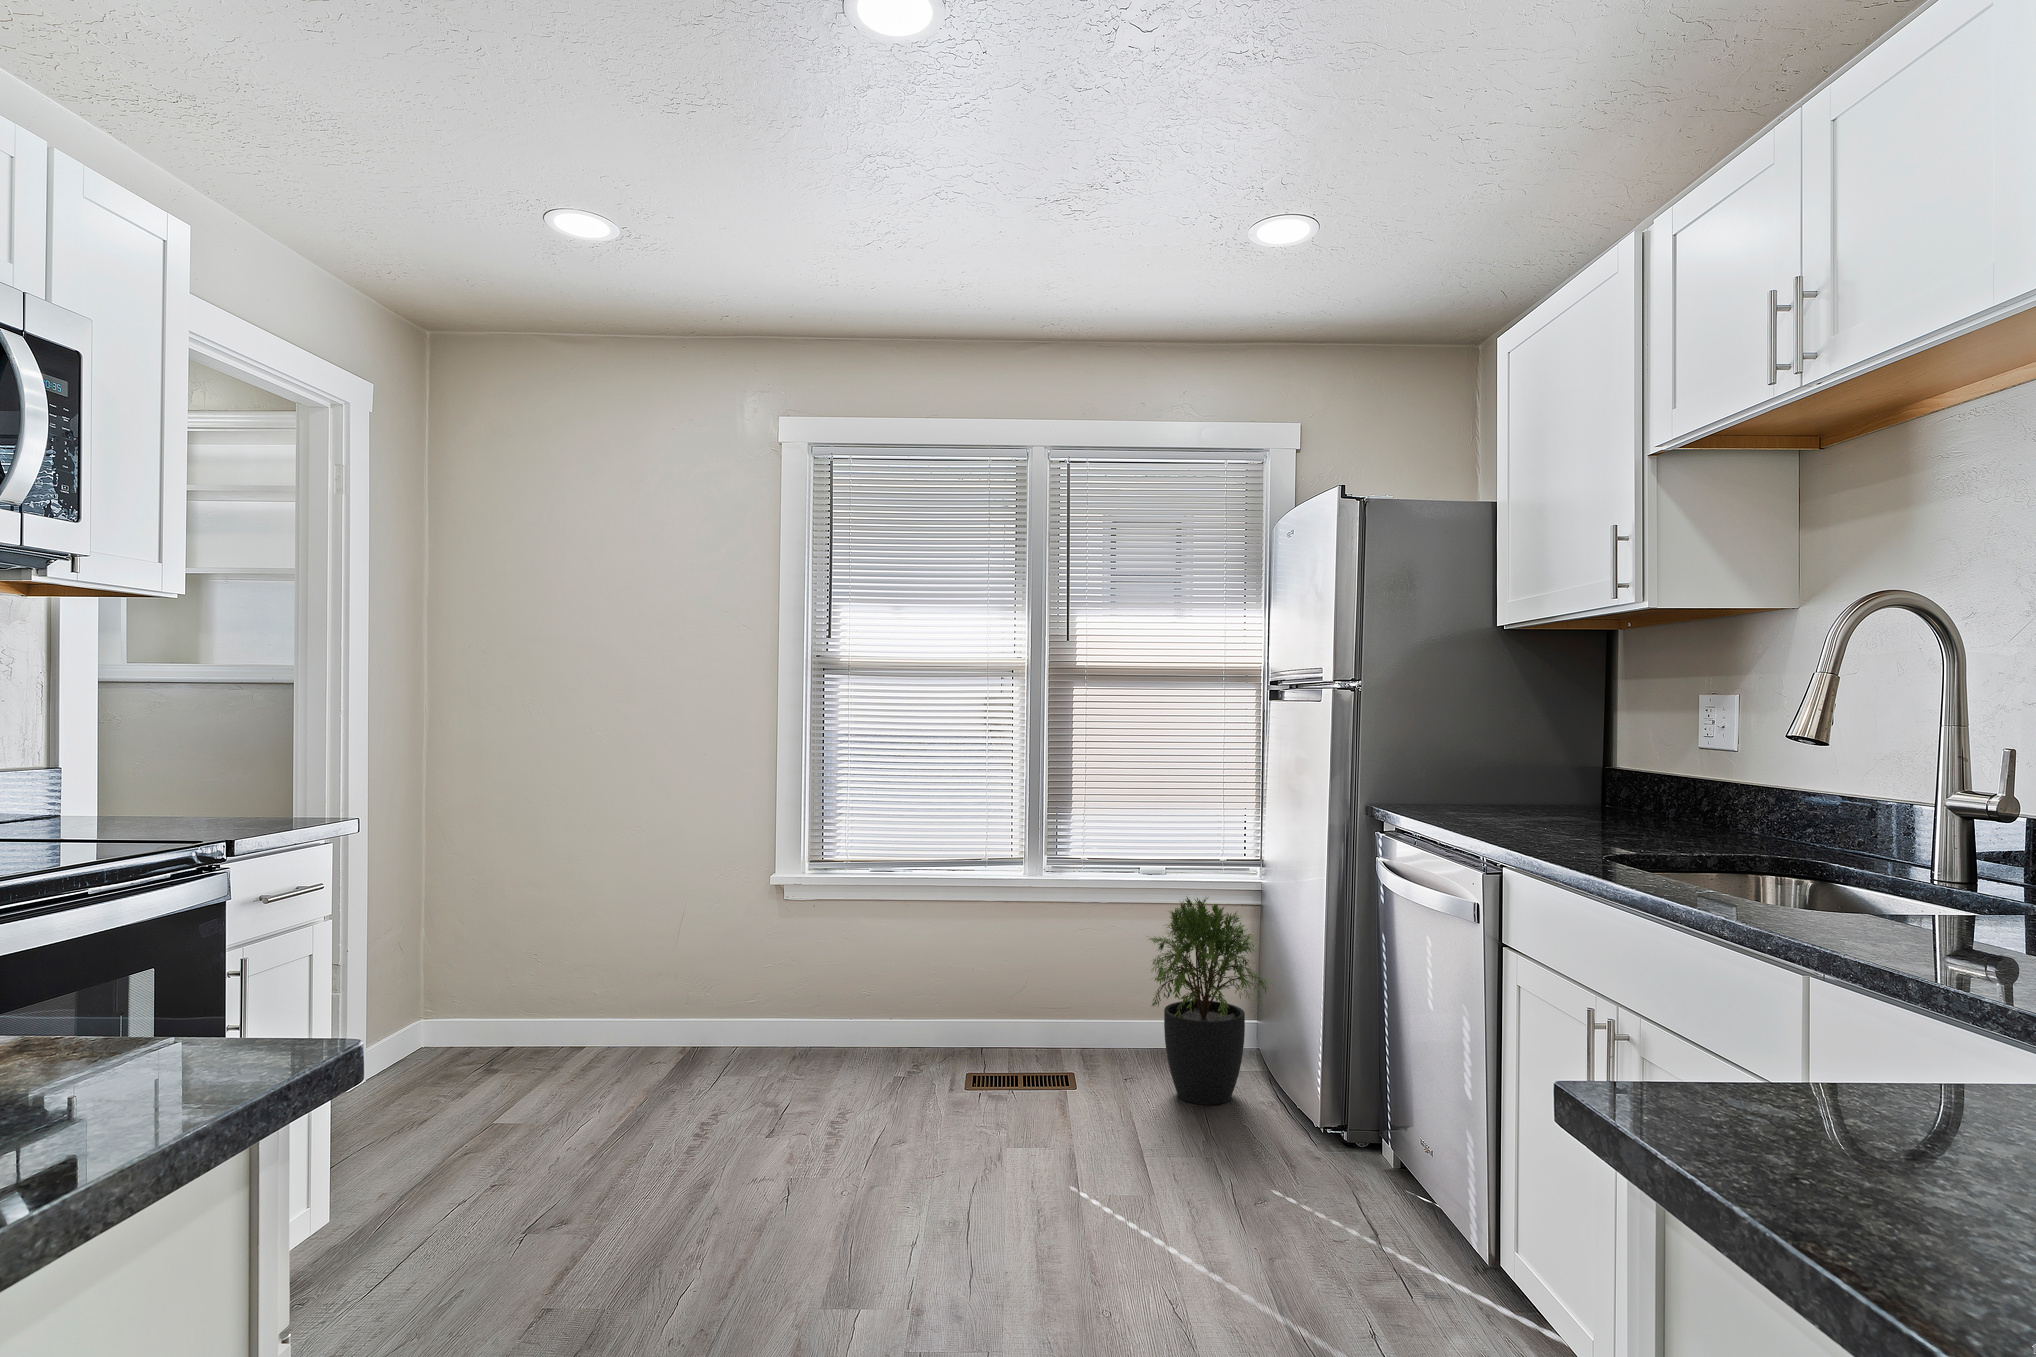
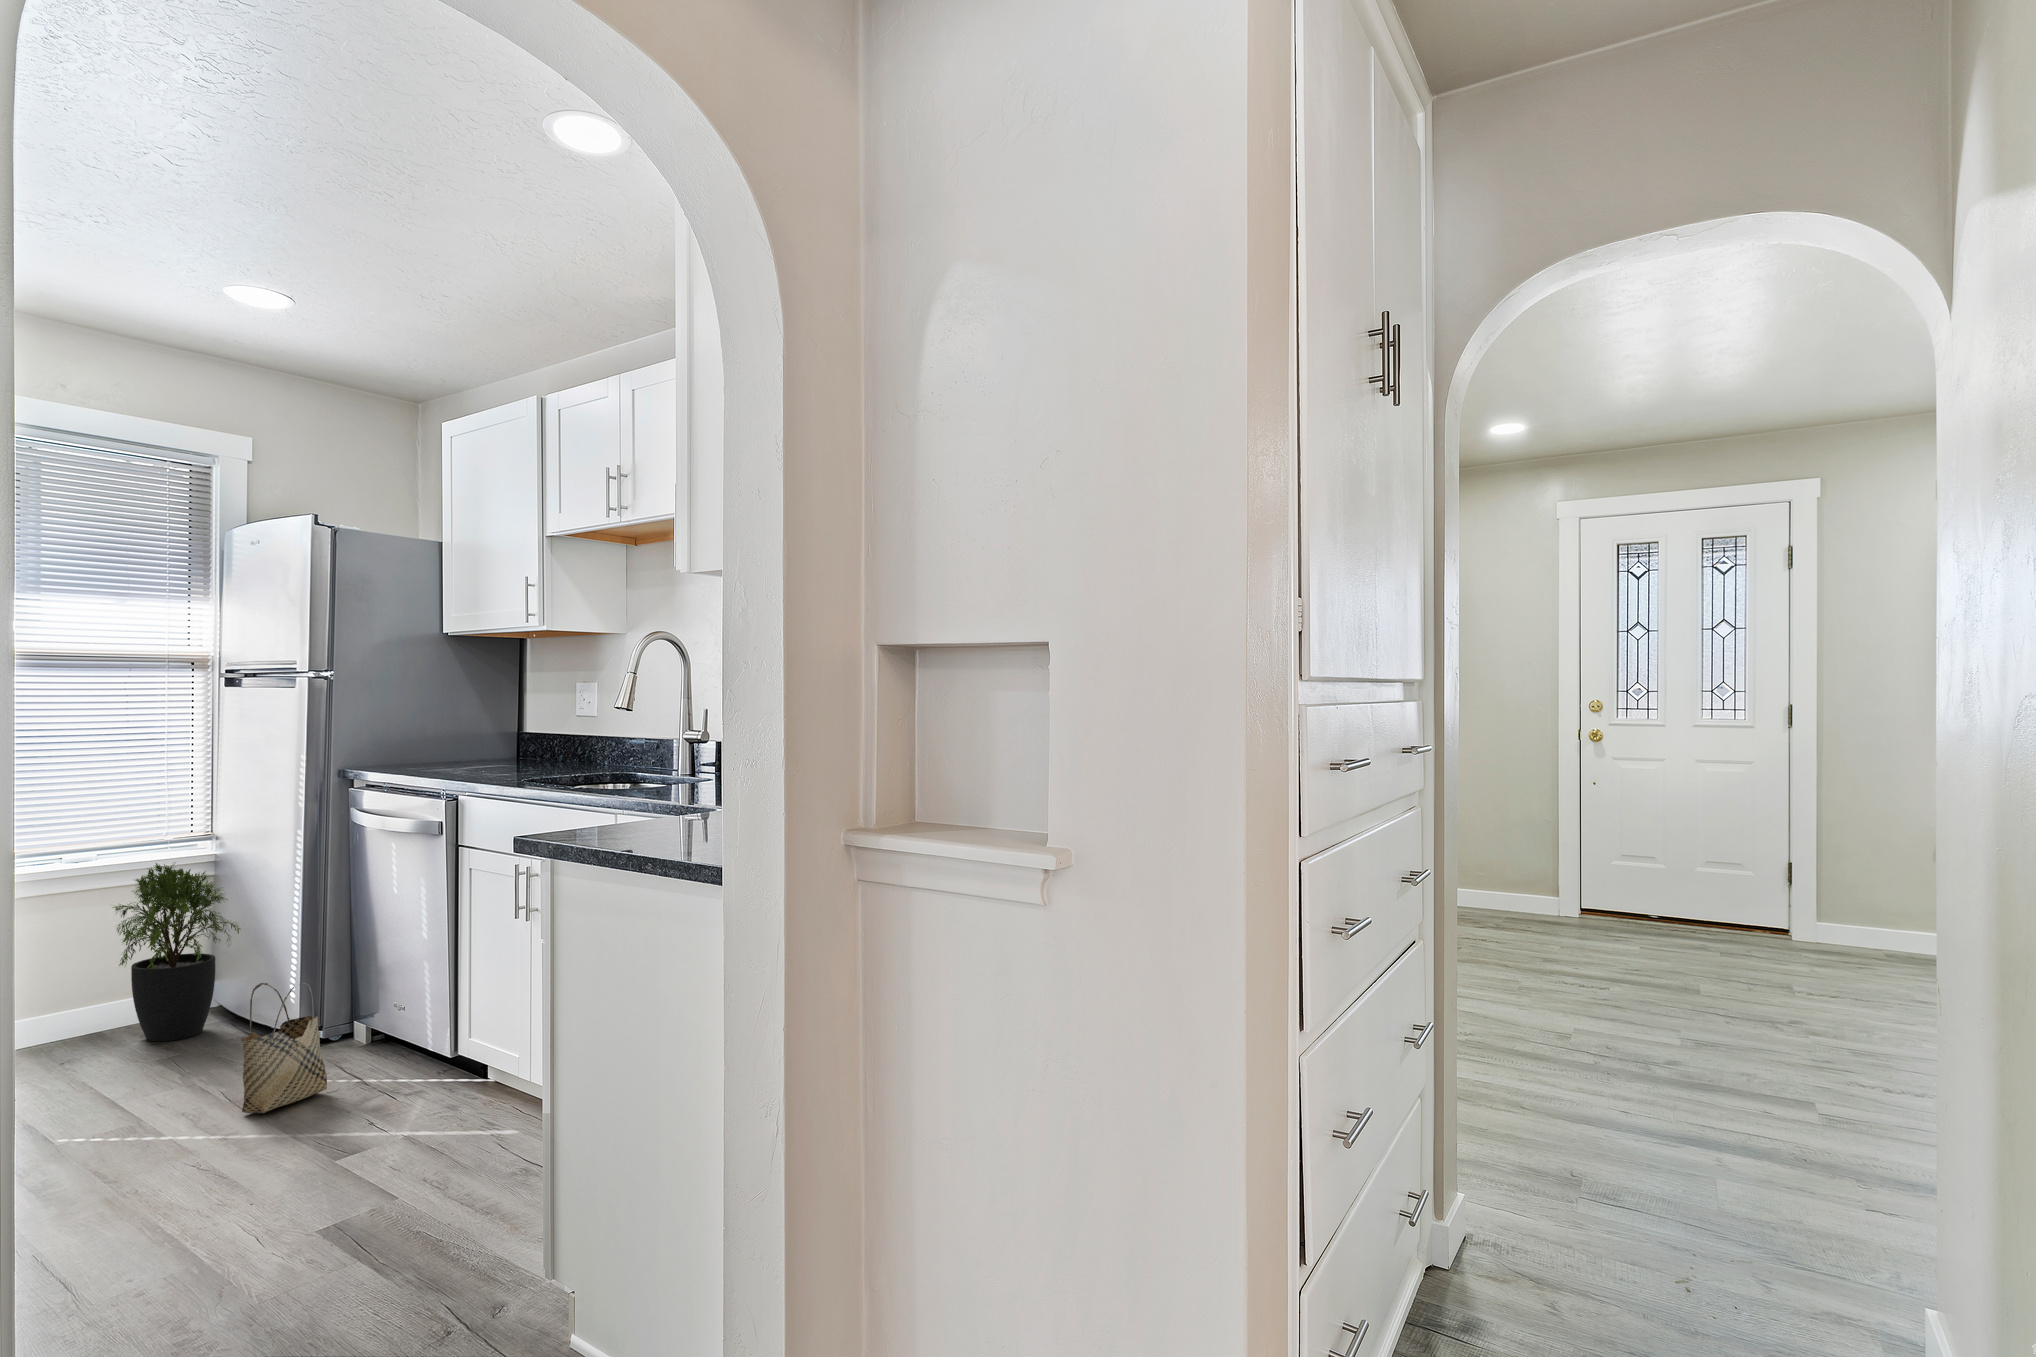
woven basket: none [1206,1095,1317,1286] -> present [242,983,327,1113]

